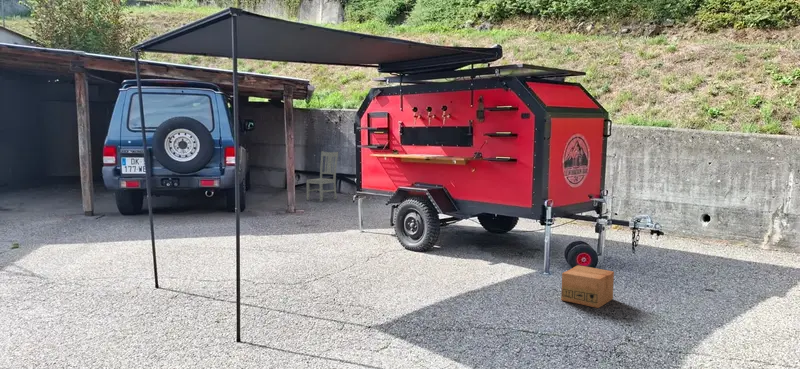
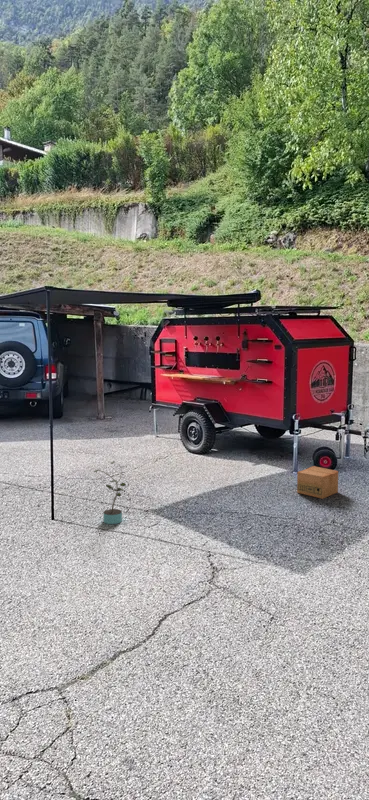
chair: present [306,151,338,202] -> none [116,363,144,408]
potted plant: none [299,259,348,349] -> present [94,462,126,524]

